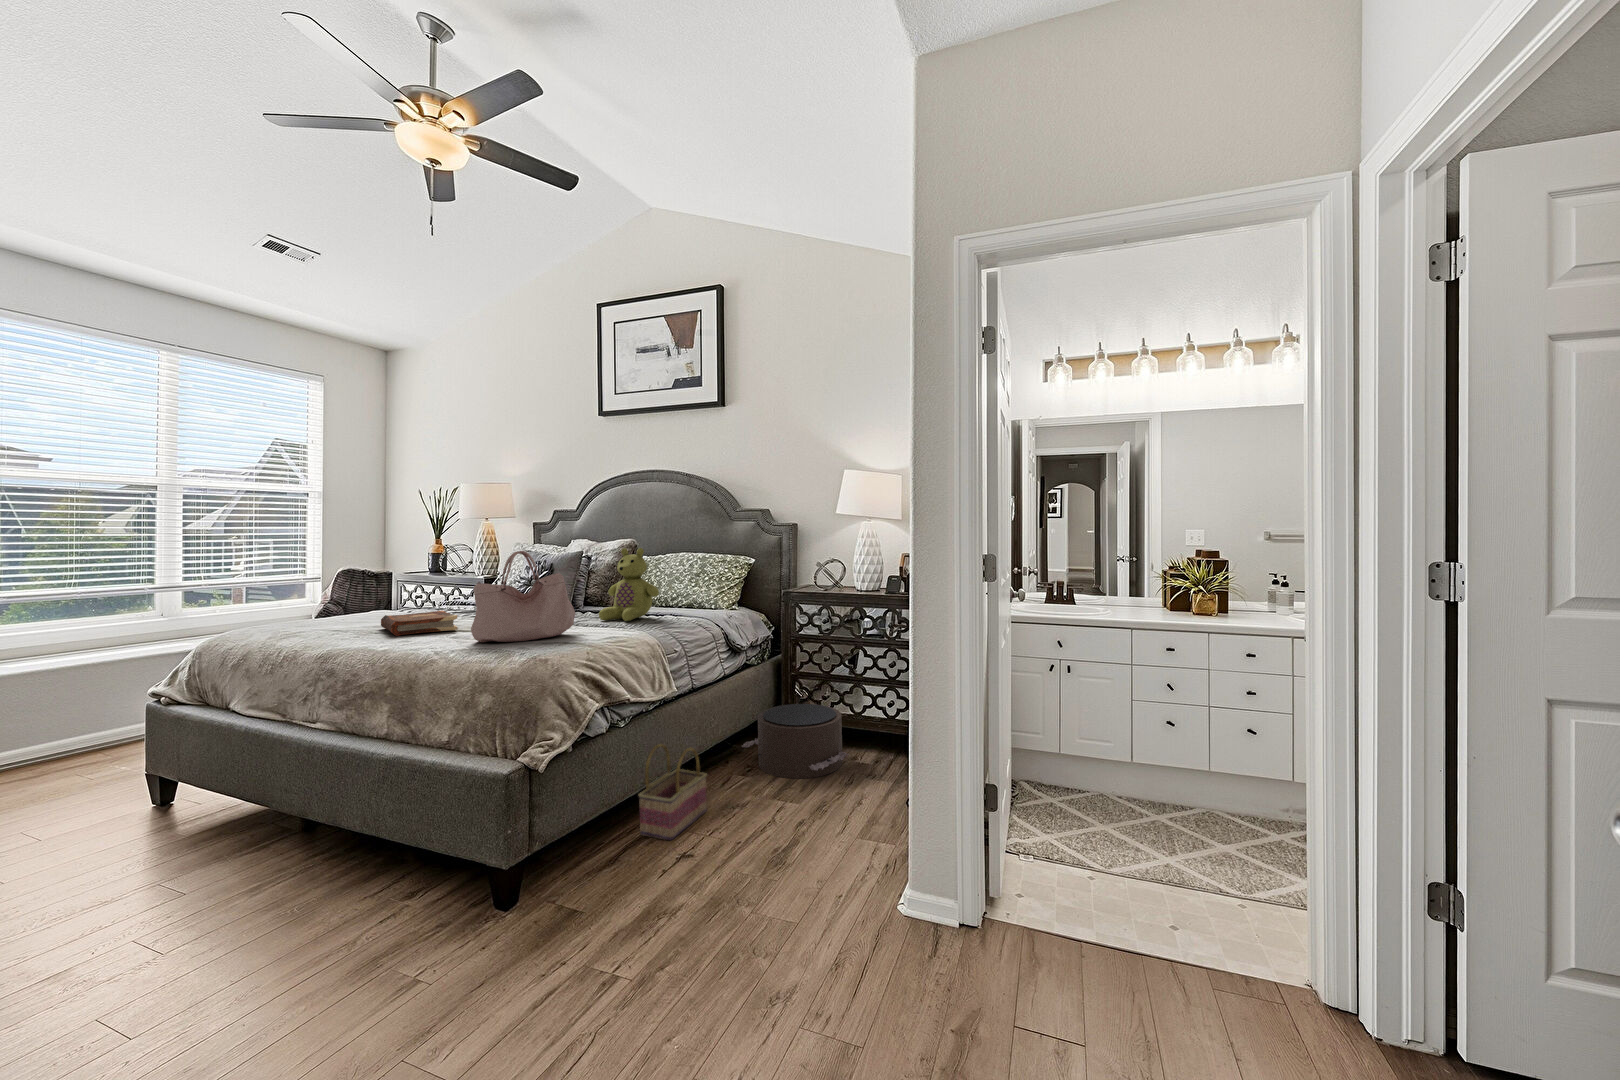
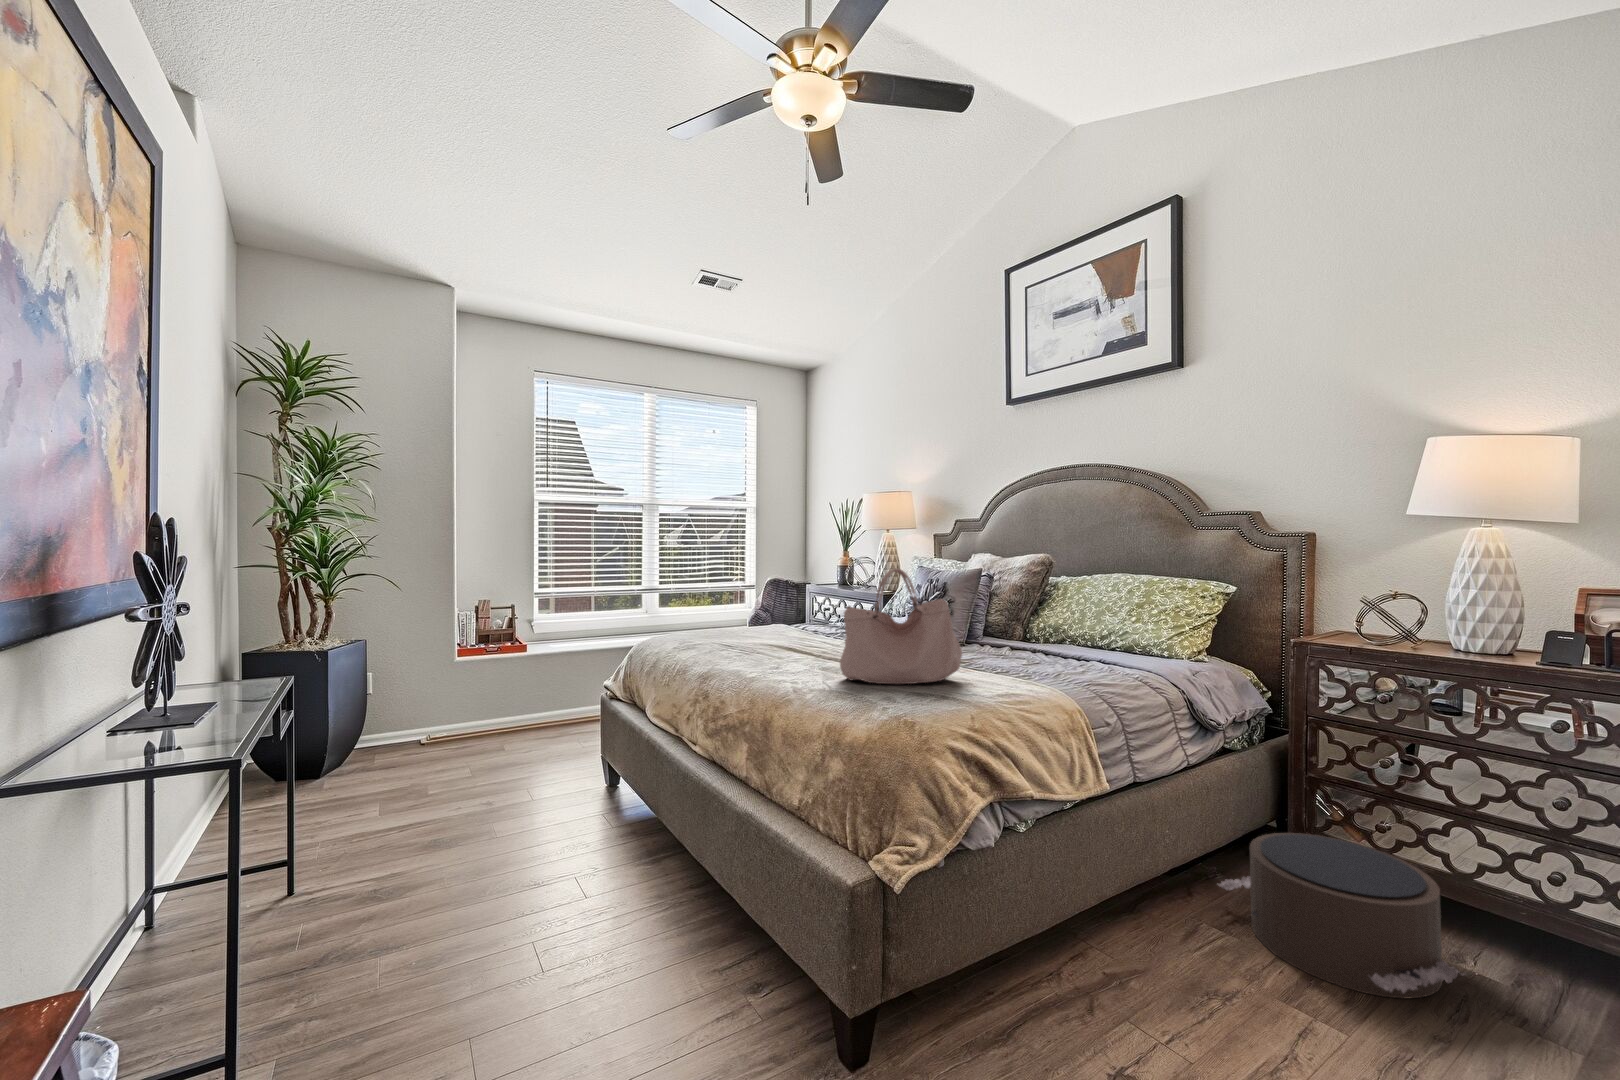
stuffed bear: present [599,548,659,621] -> none [997,566,1080,667]
book: present [381,610,458,636] -> none [770,631,836,659]
basket: present [639,744,707,840] -> none [1045,869,1161,1041]

